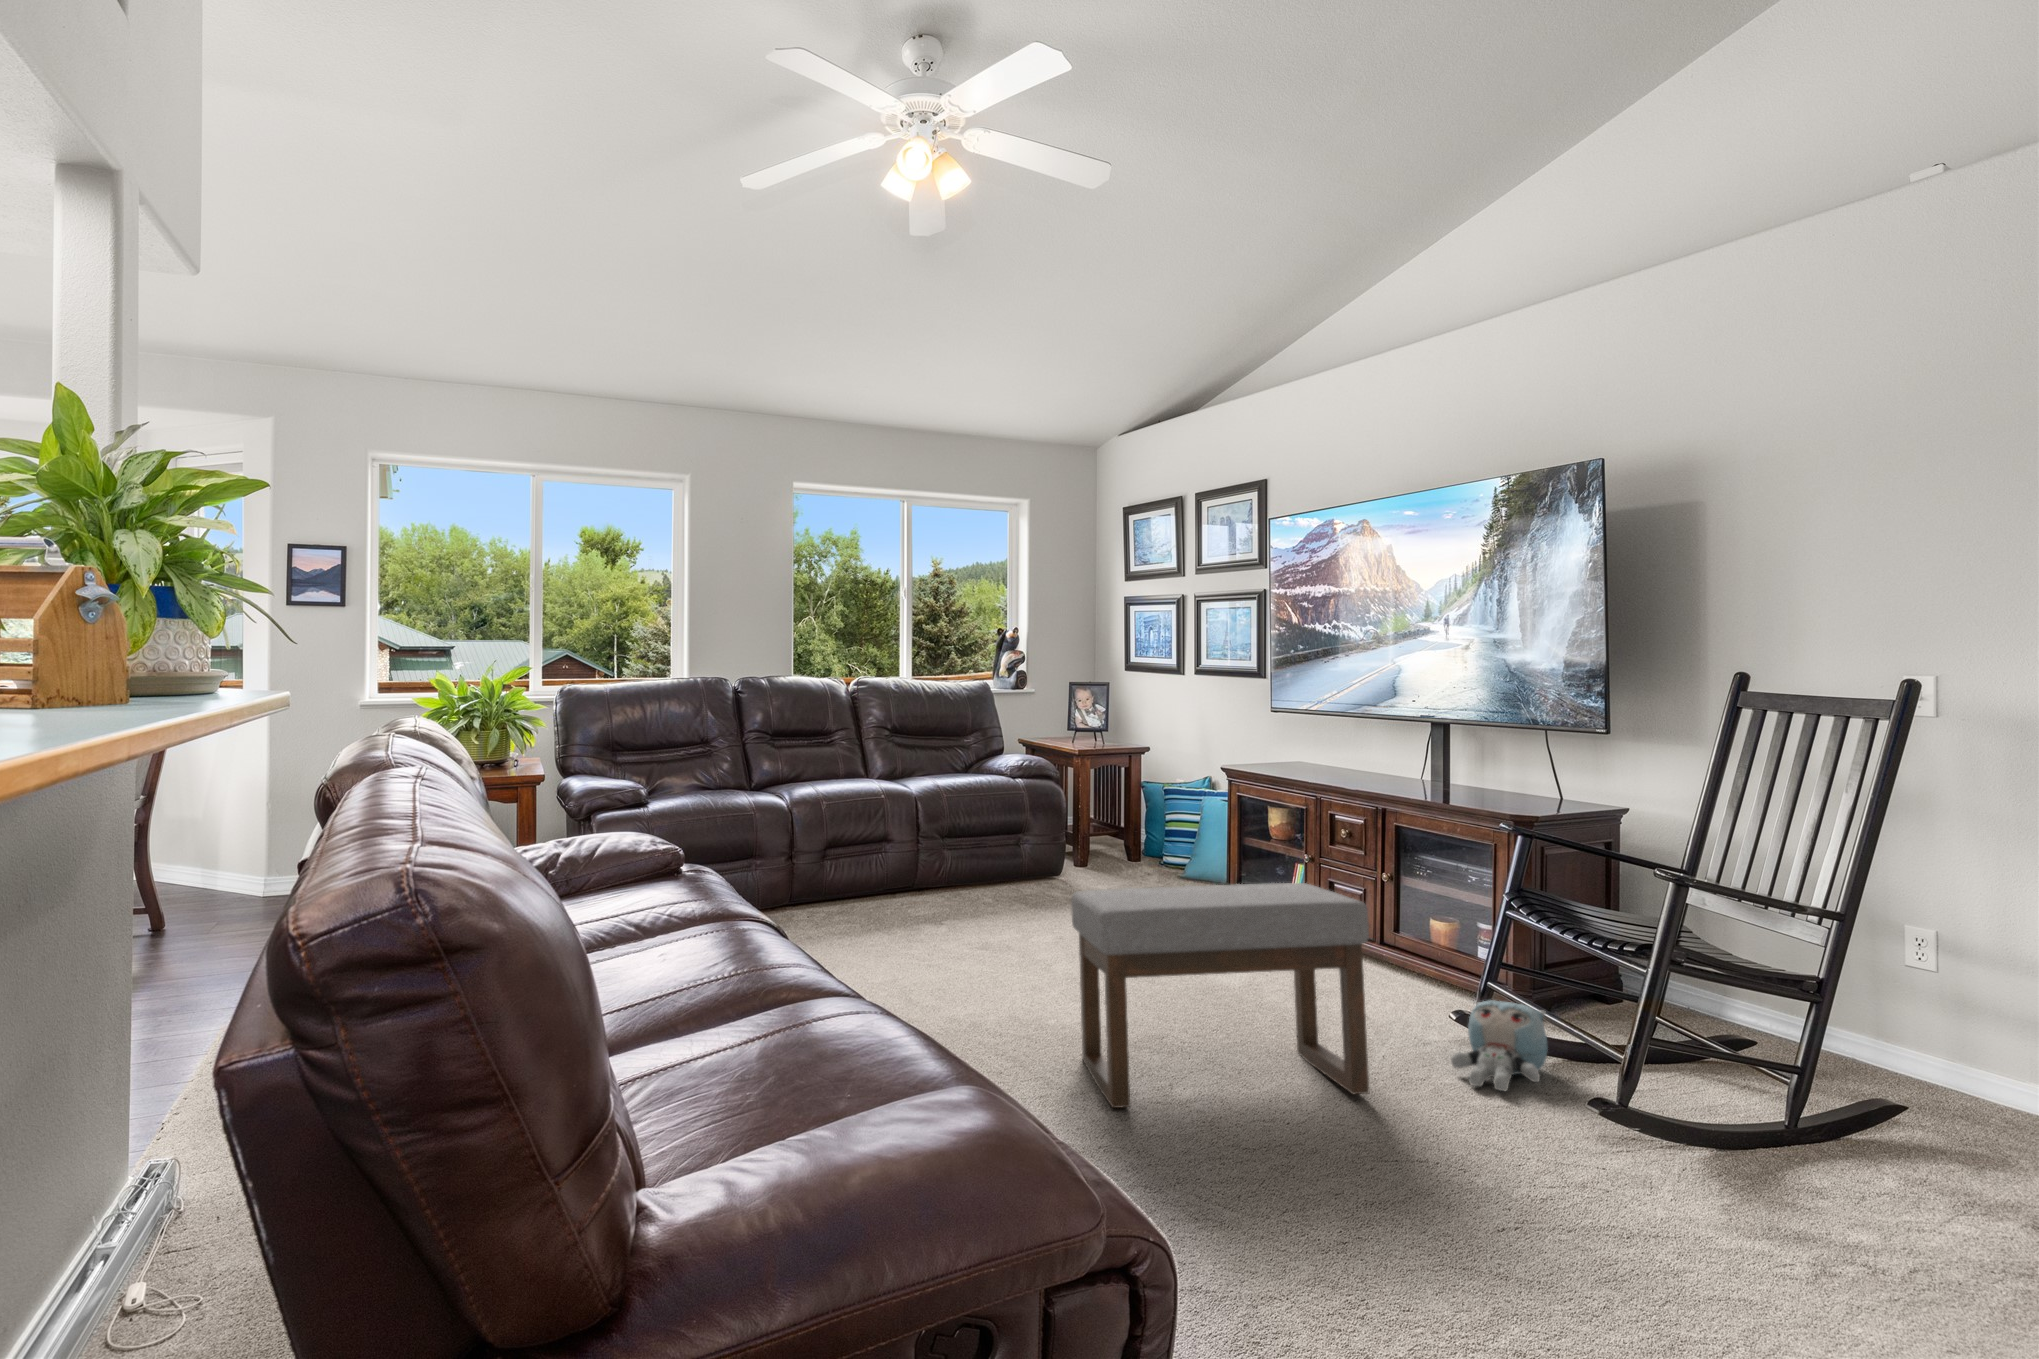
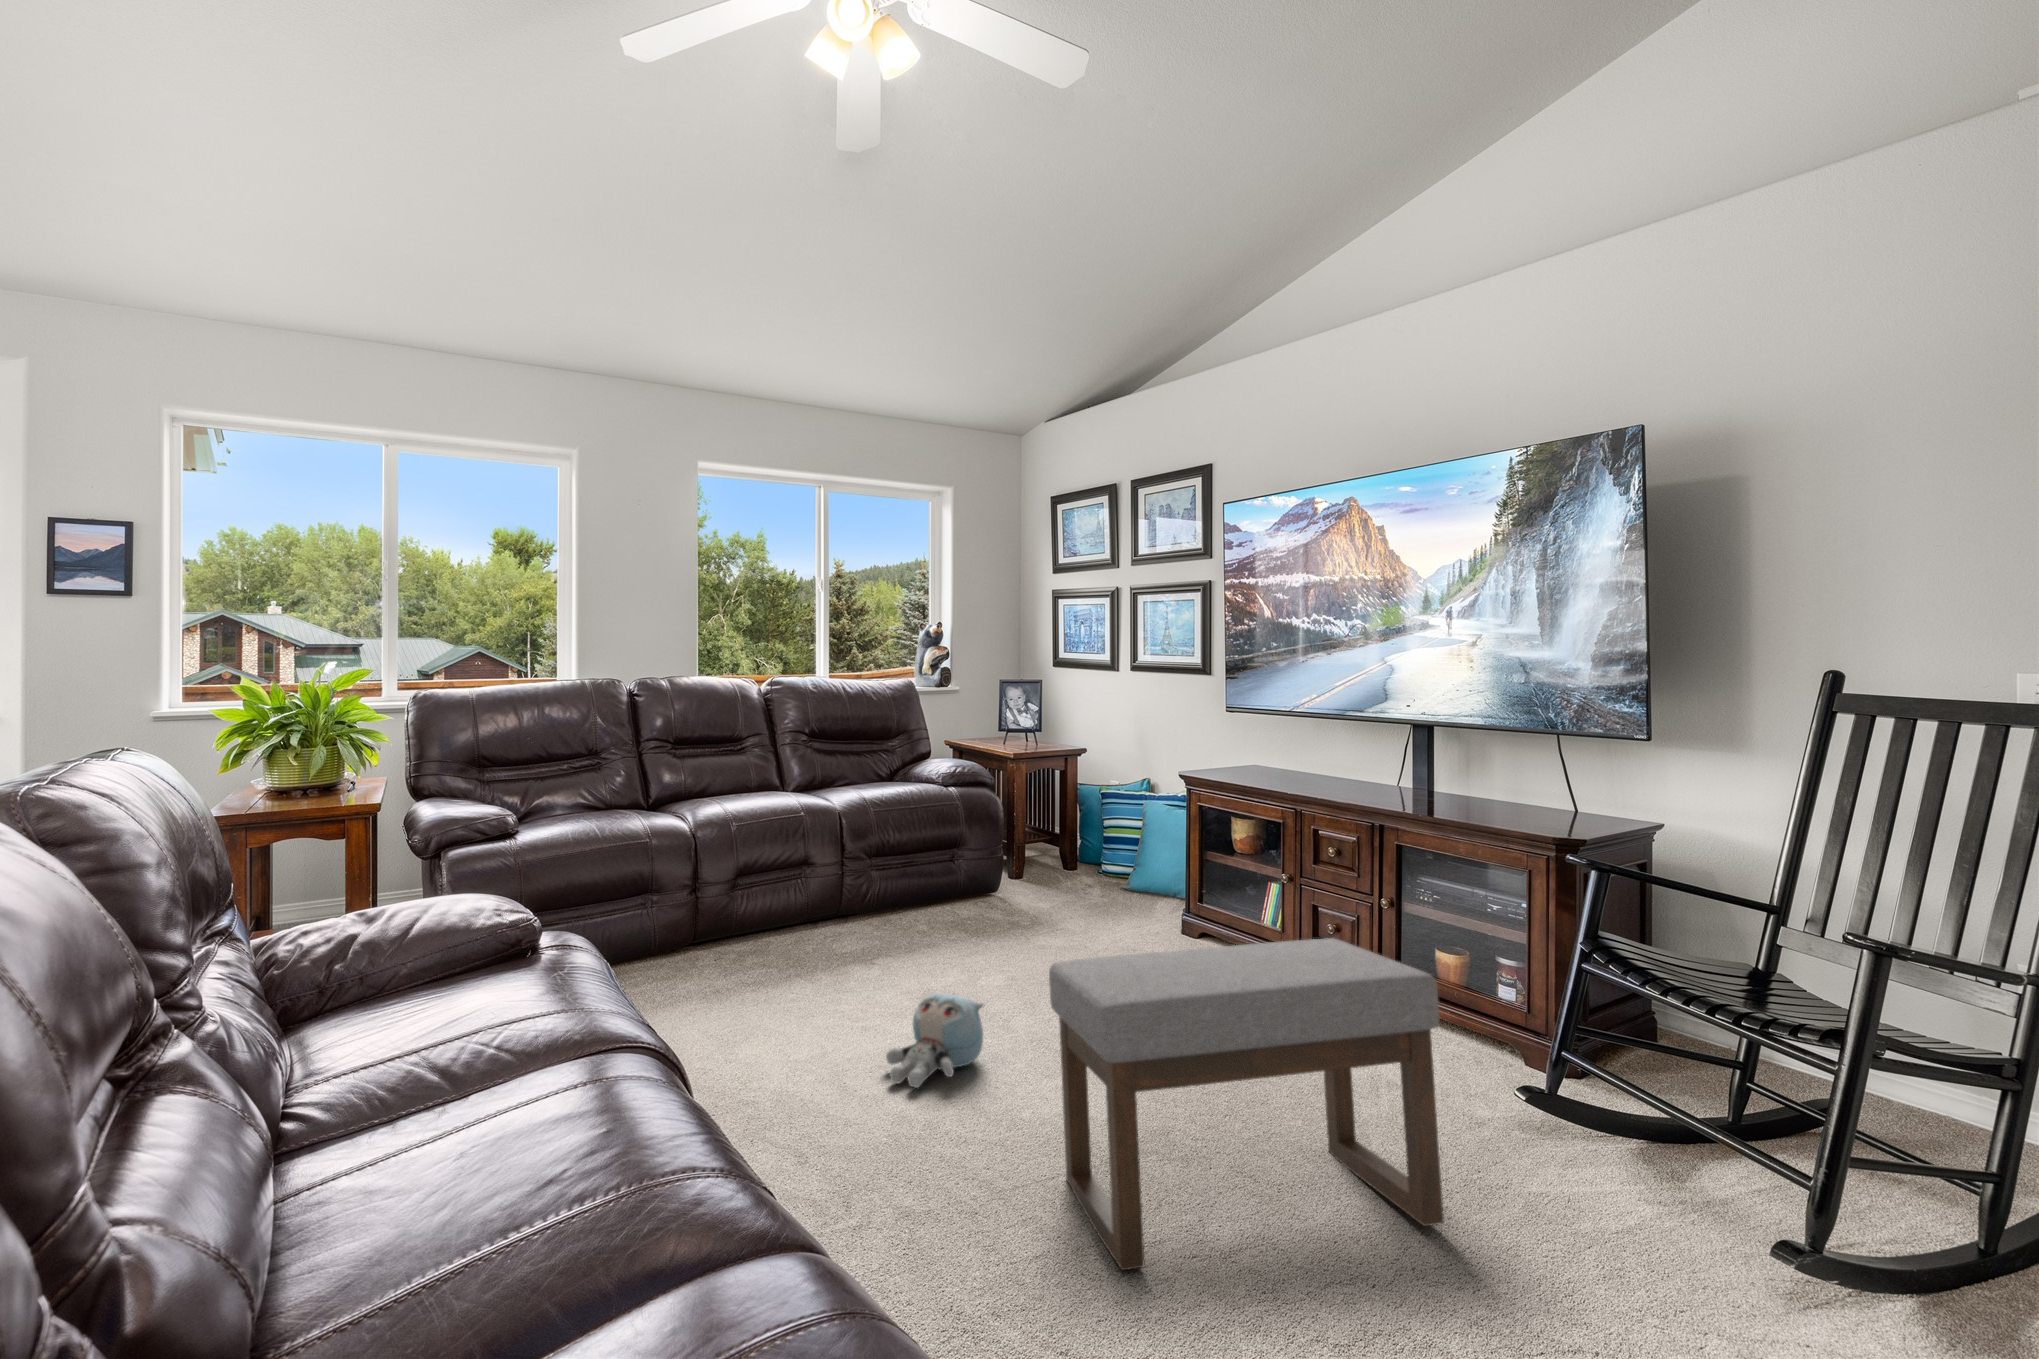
plush toy: present [1451,1000,1547,1091] -> present [886,994,984,1088]

